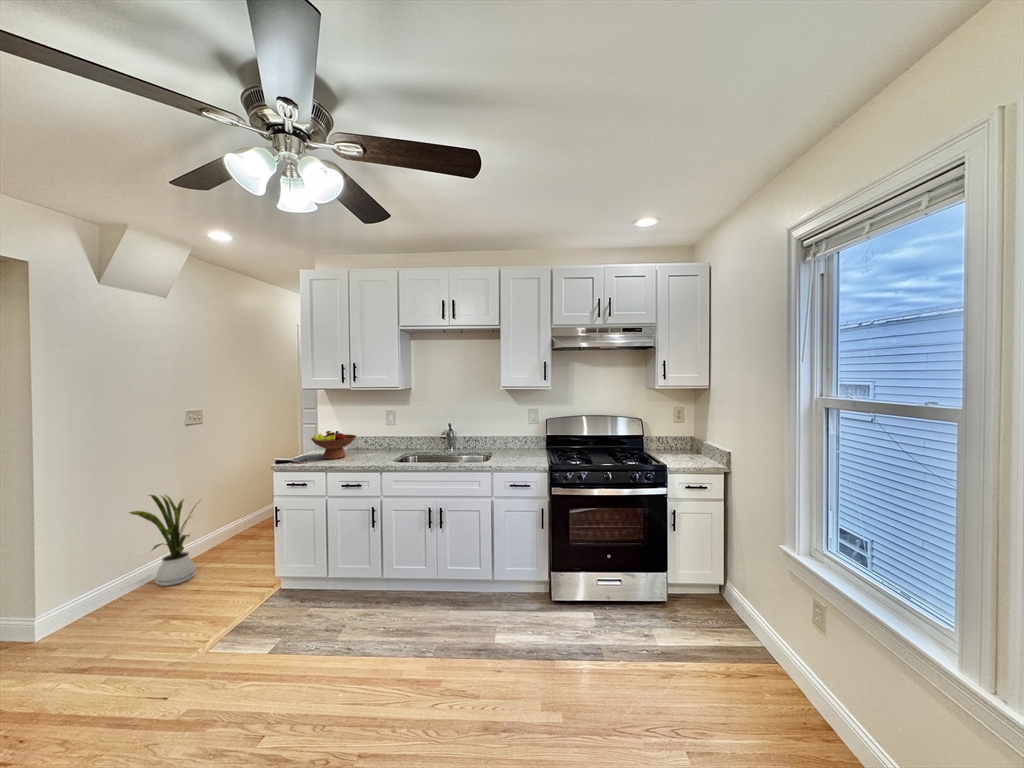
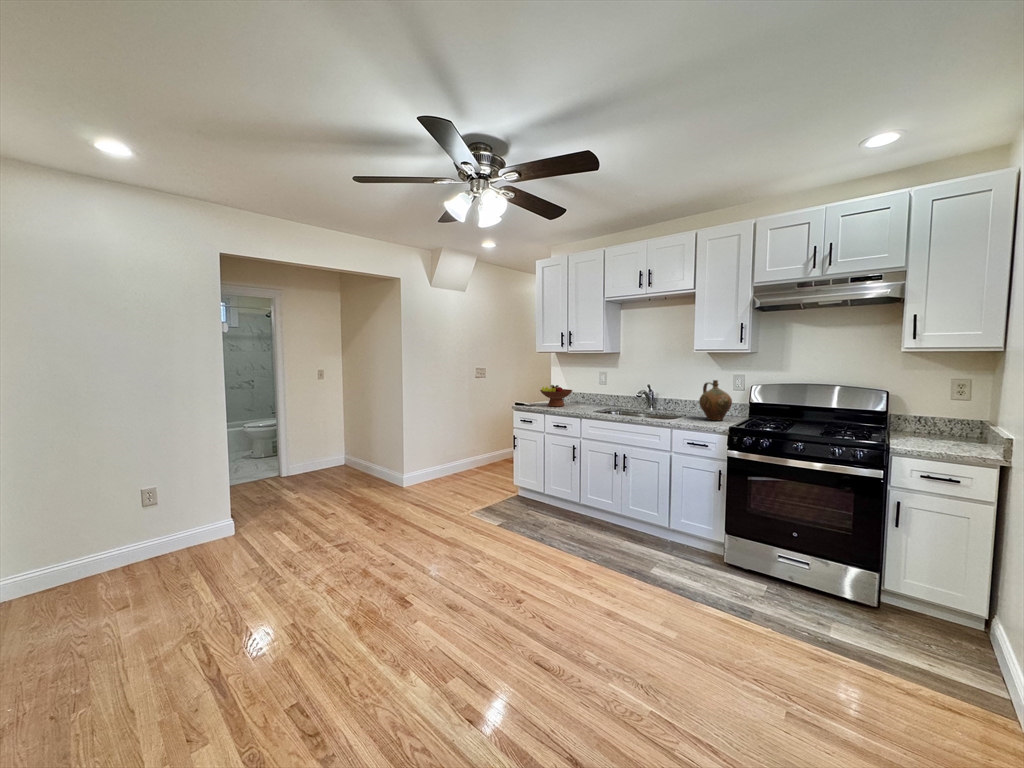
ceramic jug: none [507,416,536,457] -> present [699,380,732,421]
house plant: present [130,495,196,586] -> none [444,417,481,477]

